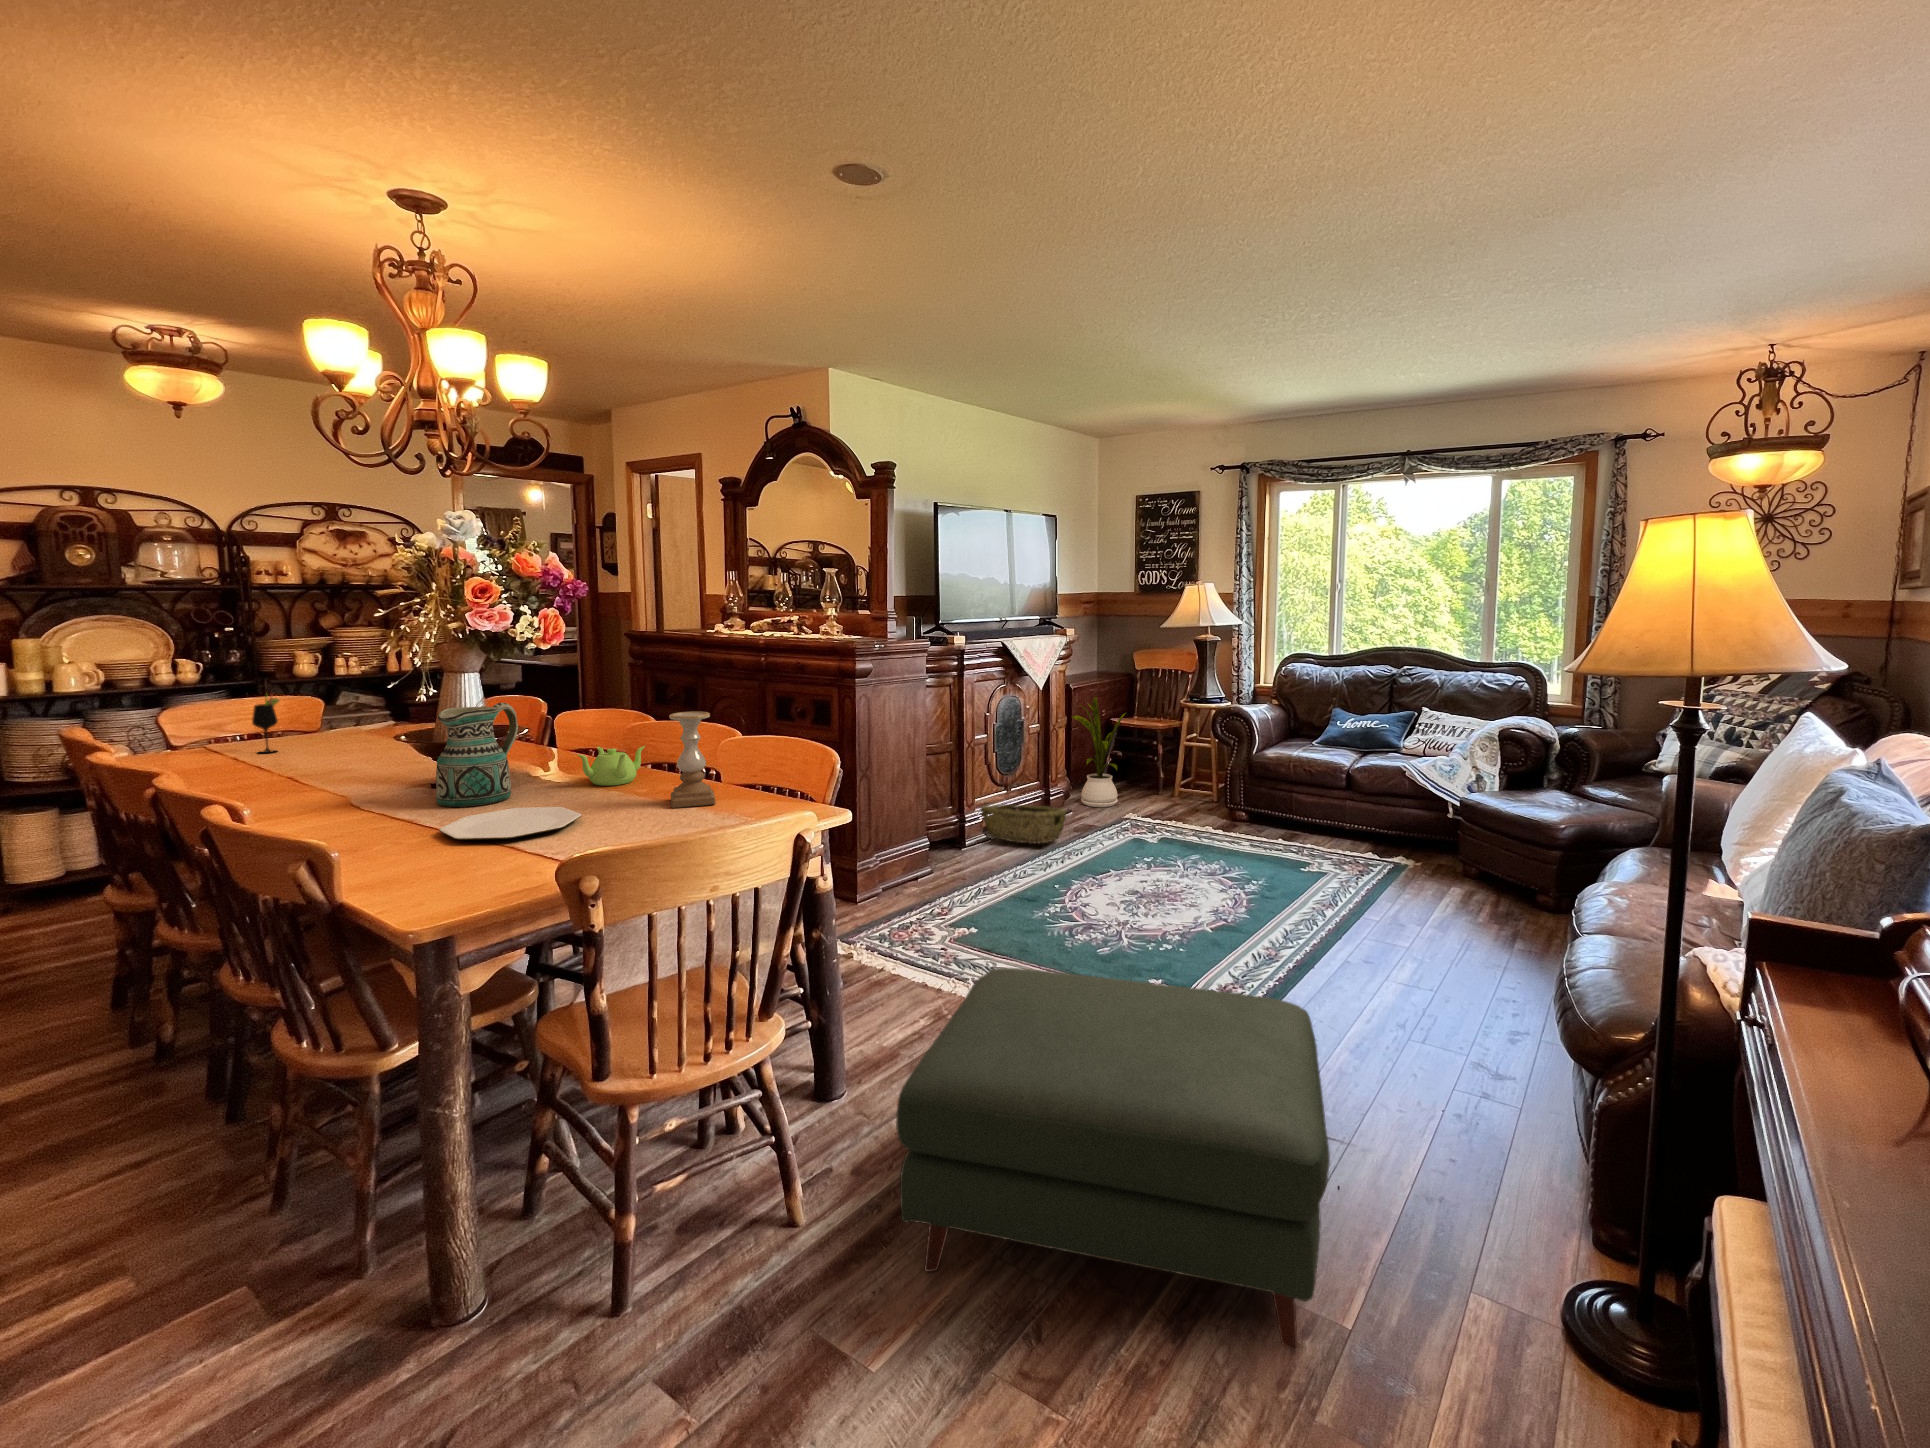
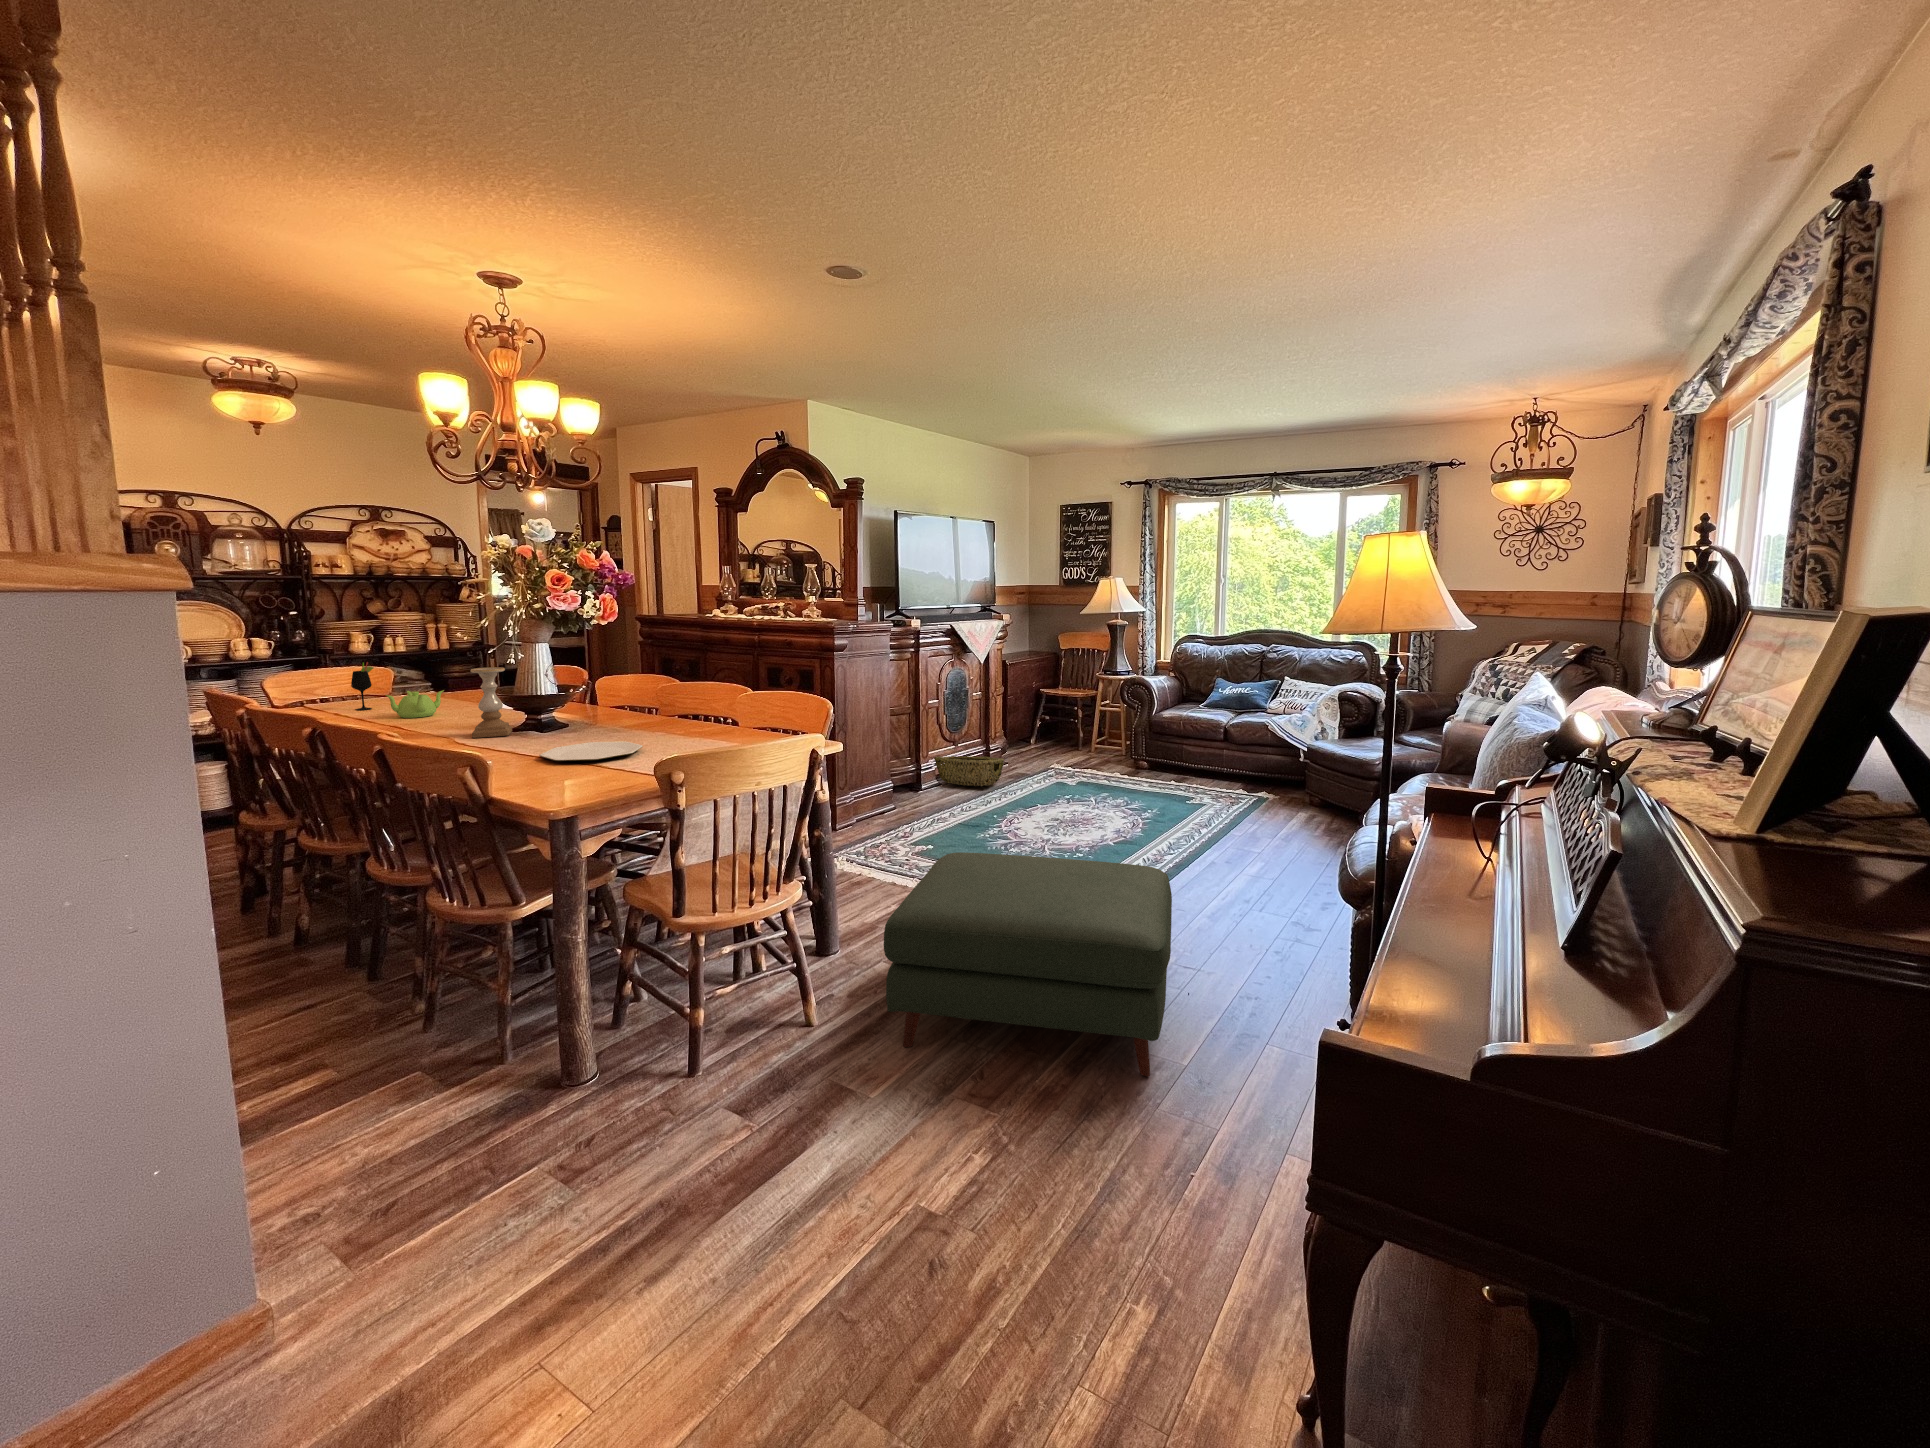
house plant: present [1072,697,1126,807] -> none [1007,670,1054,759]
ceramic pitcher: present [436,703,518,807] -> none [525,666,583,743]
candle holder: present [669,712,715,808] -> present [471,667,512,738]
teapot: present [577,746,645,786] -> present [386,690,444,718]

